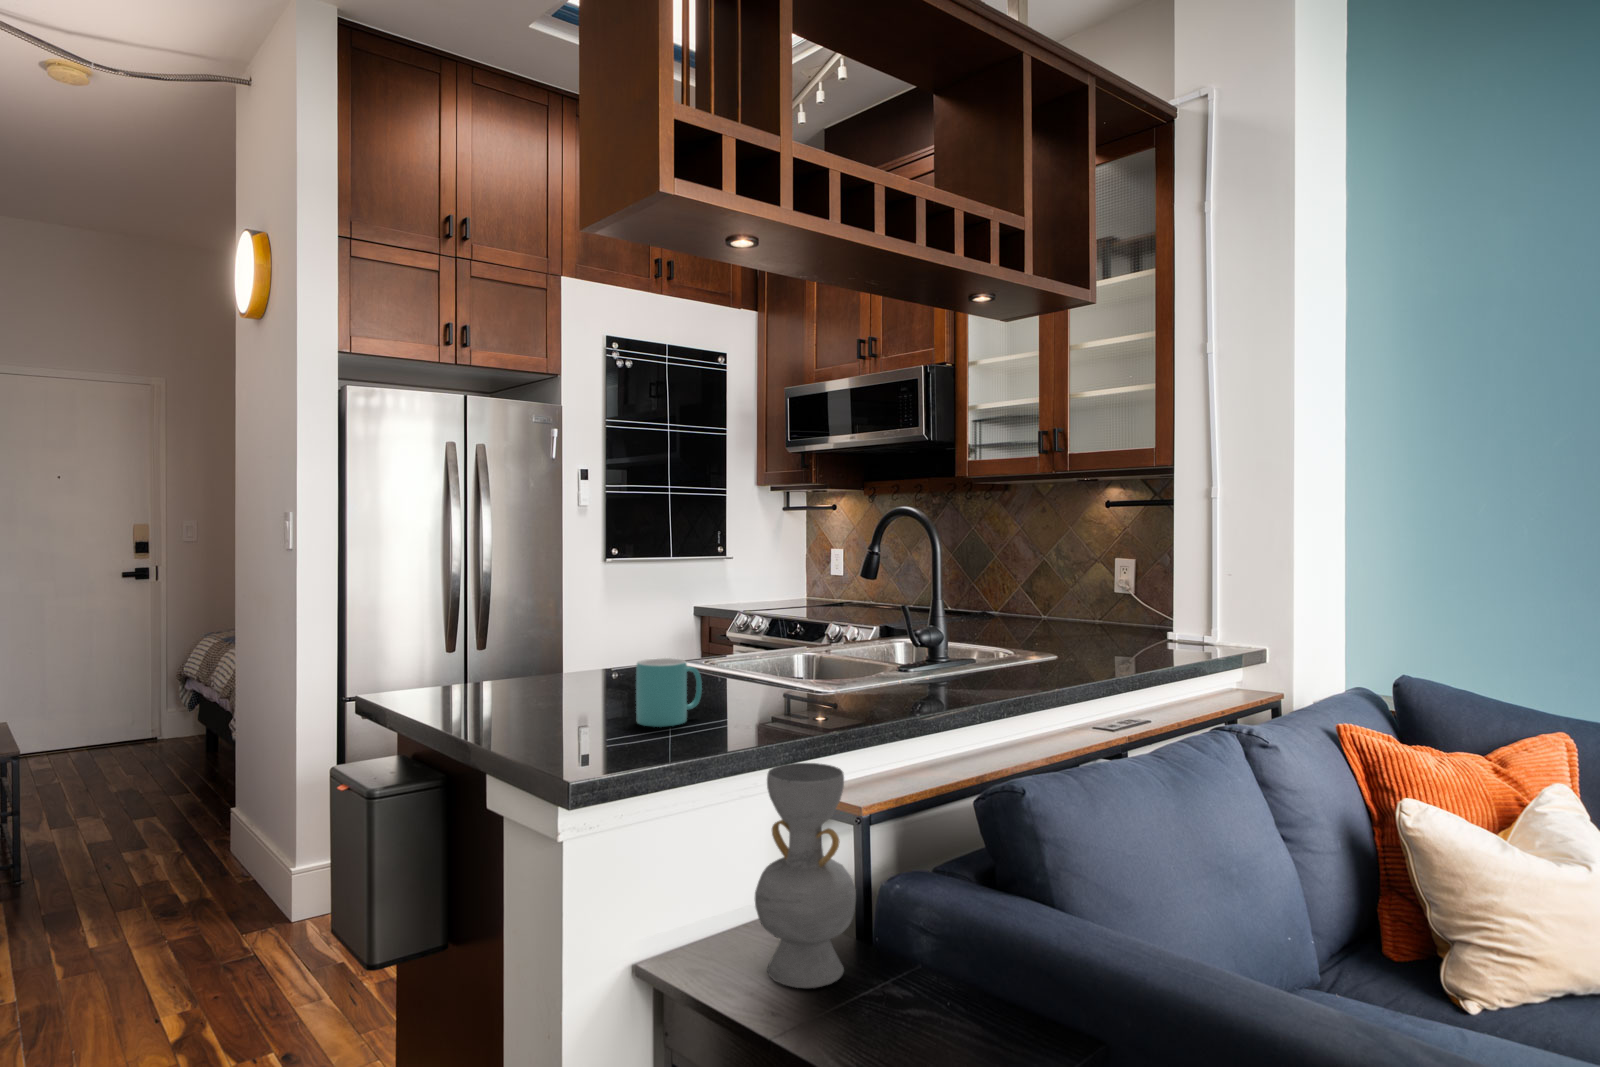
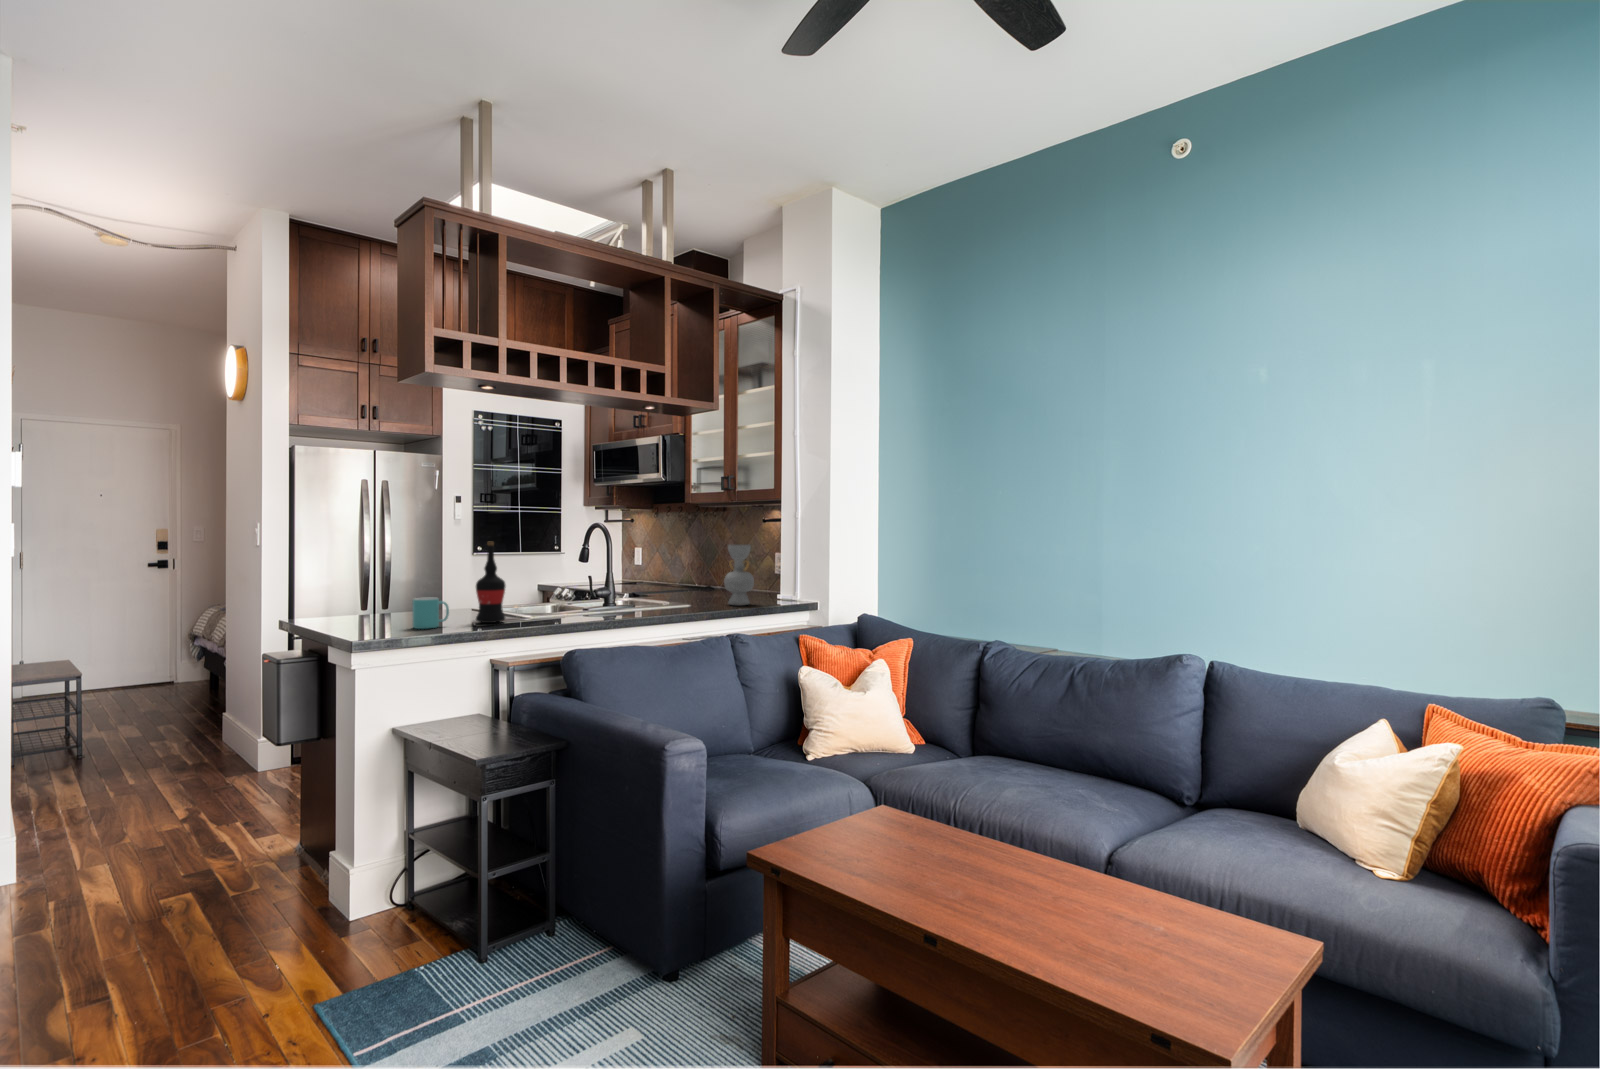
wine bottle: none [742,542,800,708] -> present [476,542,506,623]
decorative vase: present [755,763,856,988] -> present [724,544,754,605]

